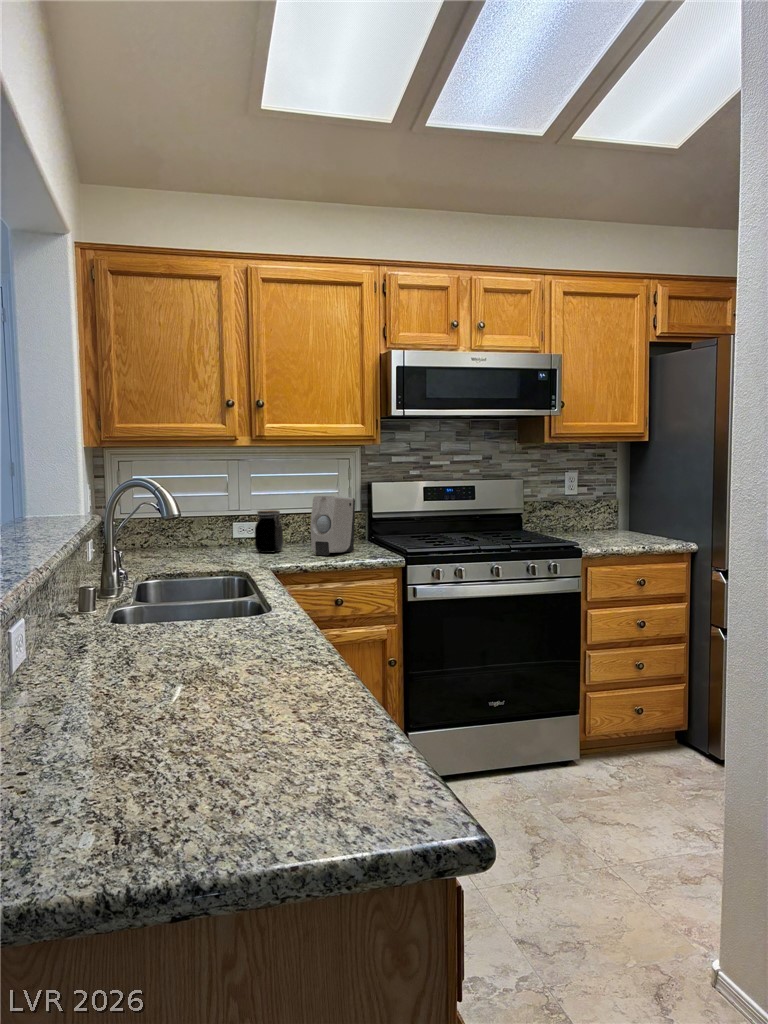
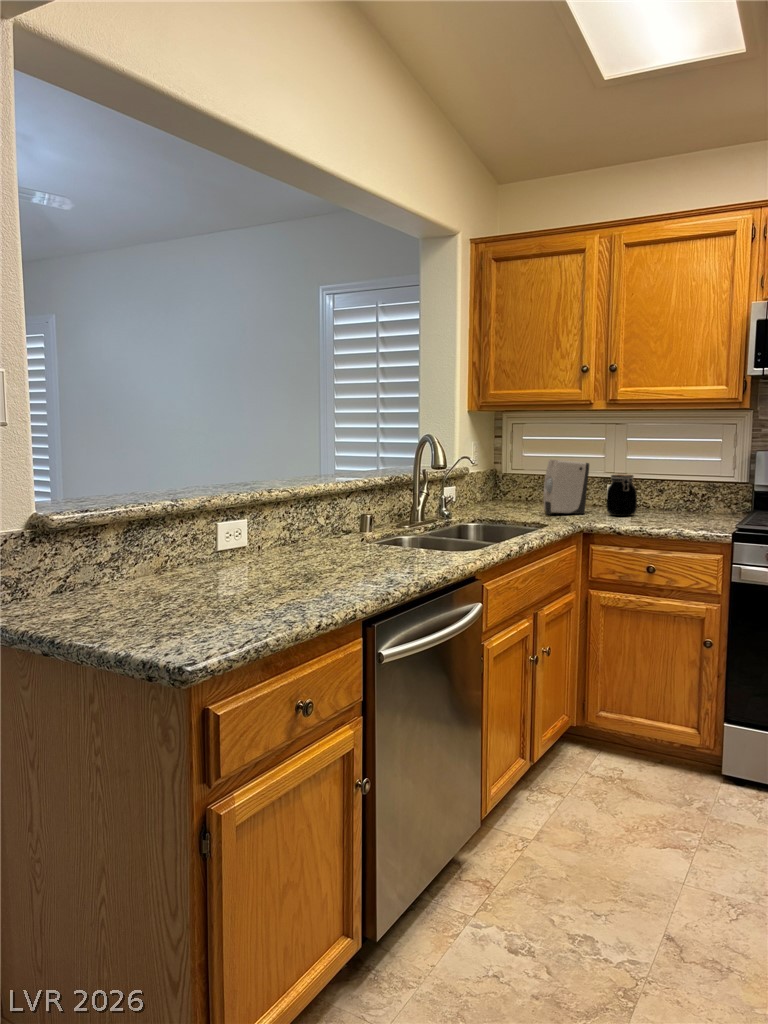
soap dispenser: present [311,496,355,555] -> present [544,459,589,514]

